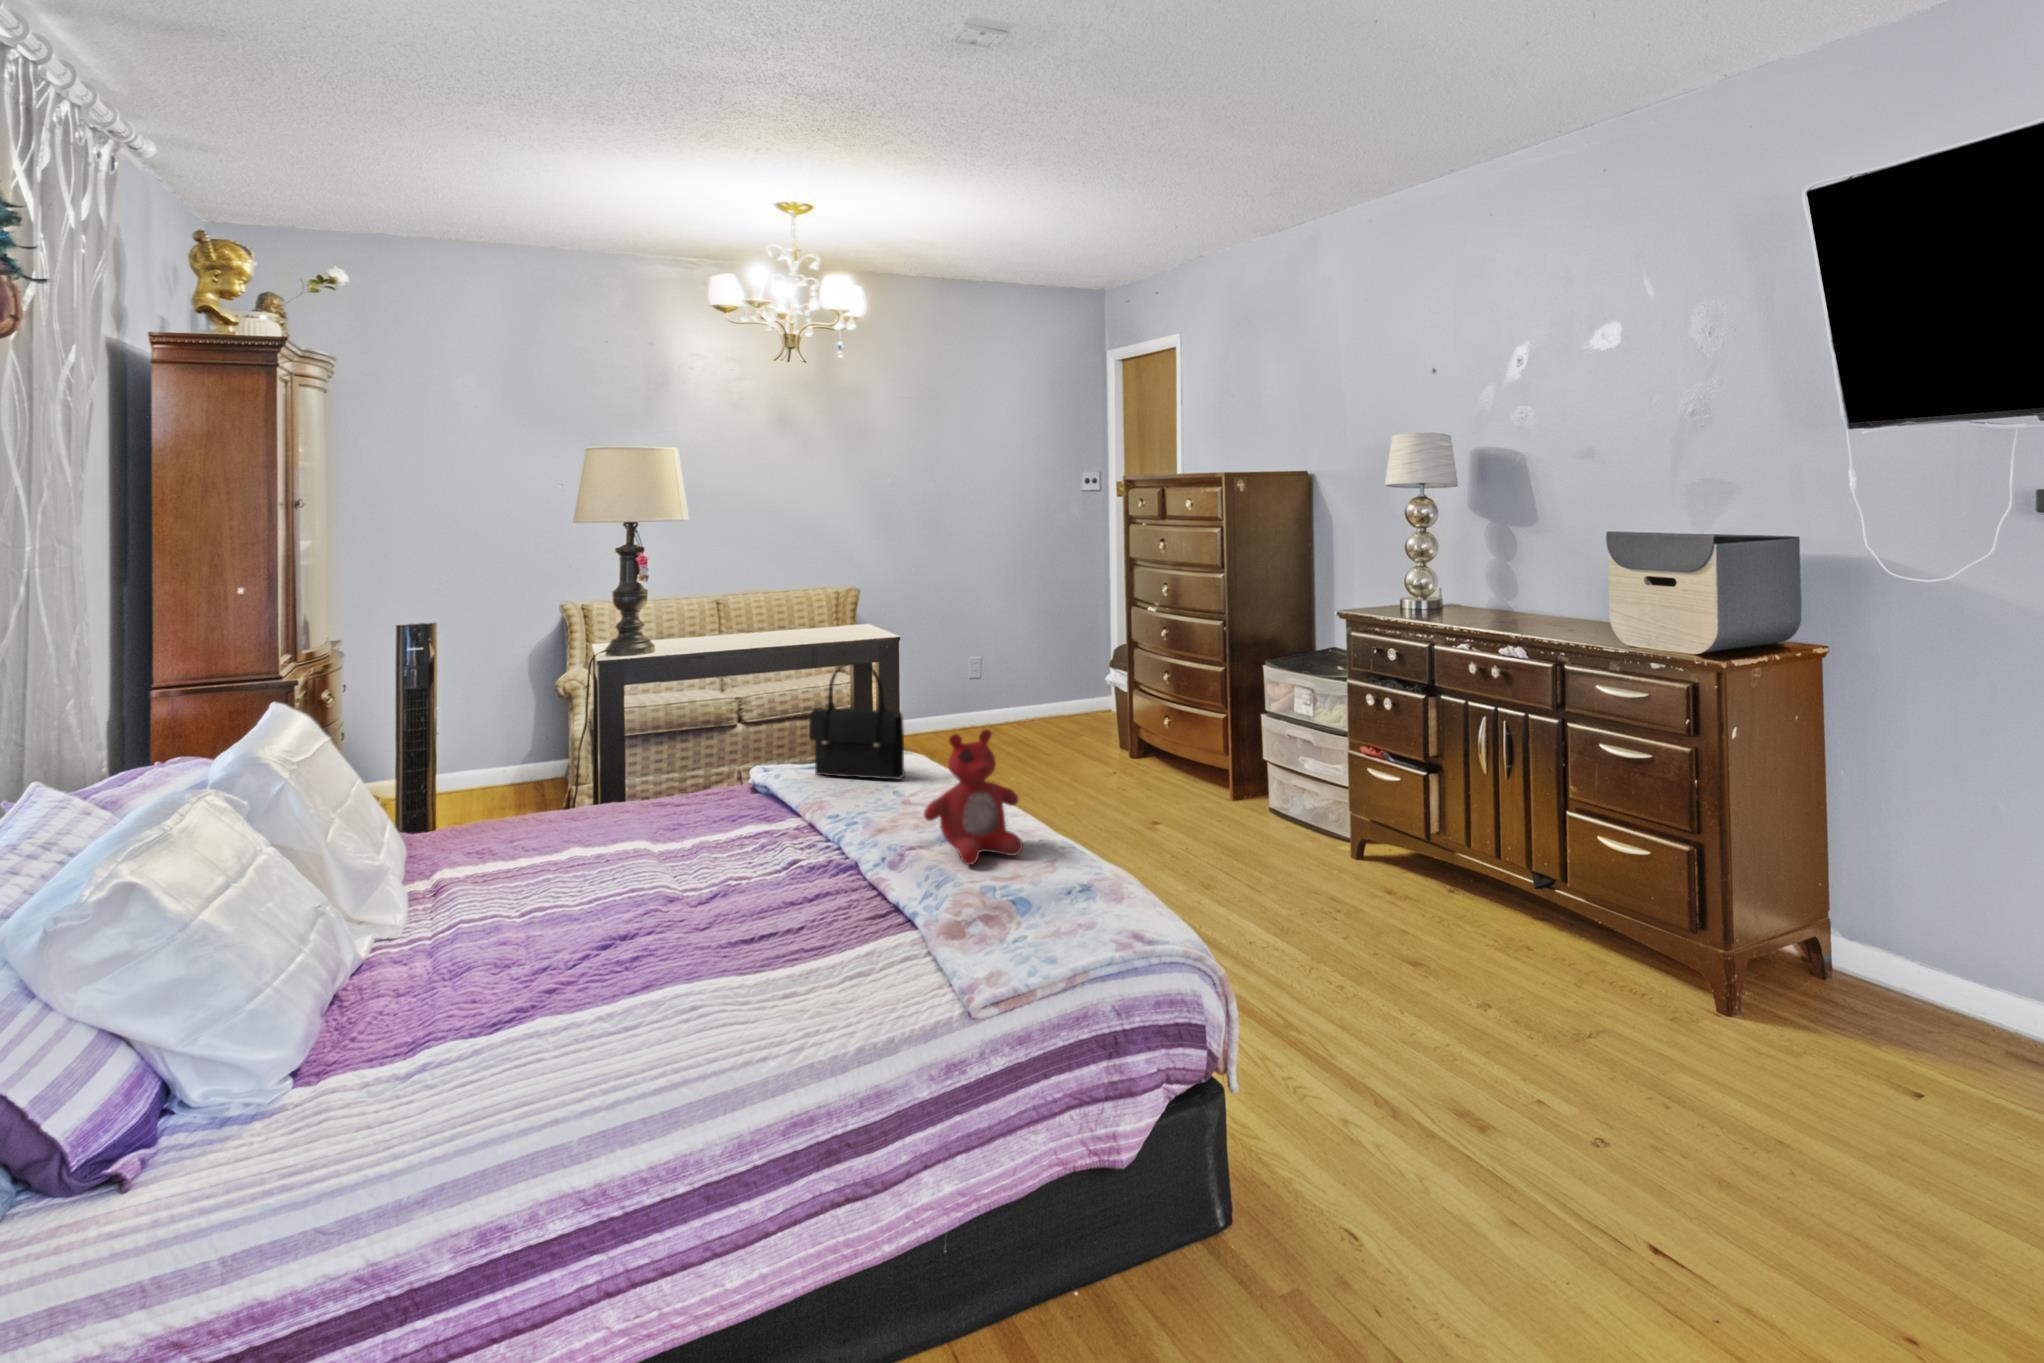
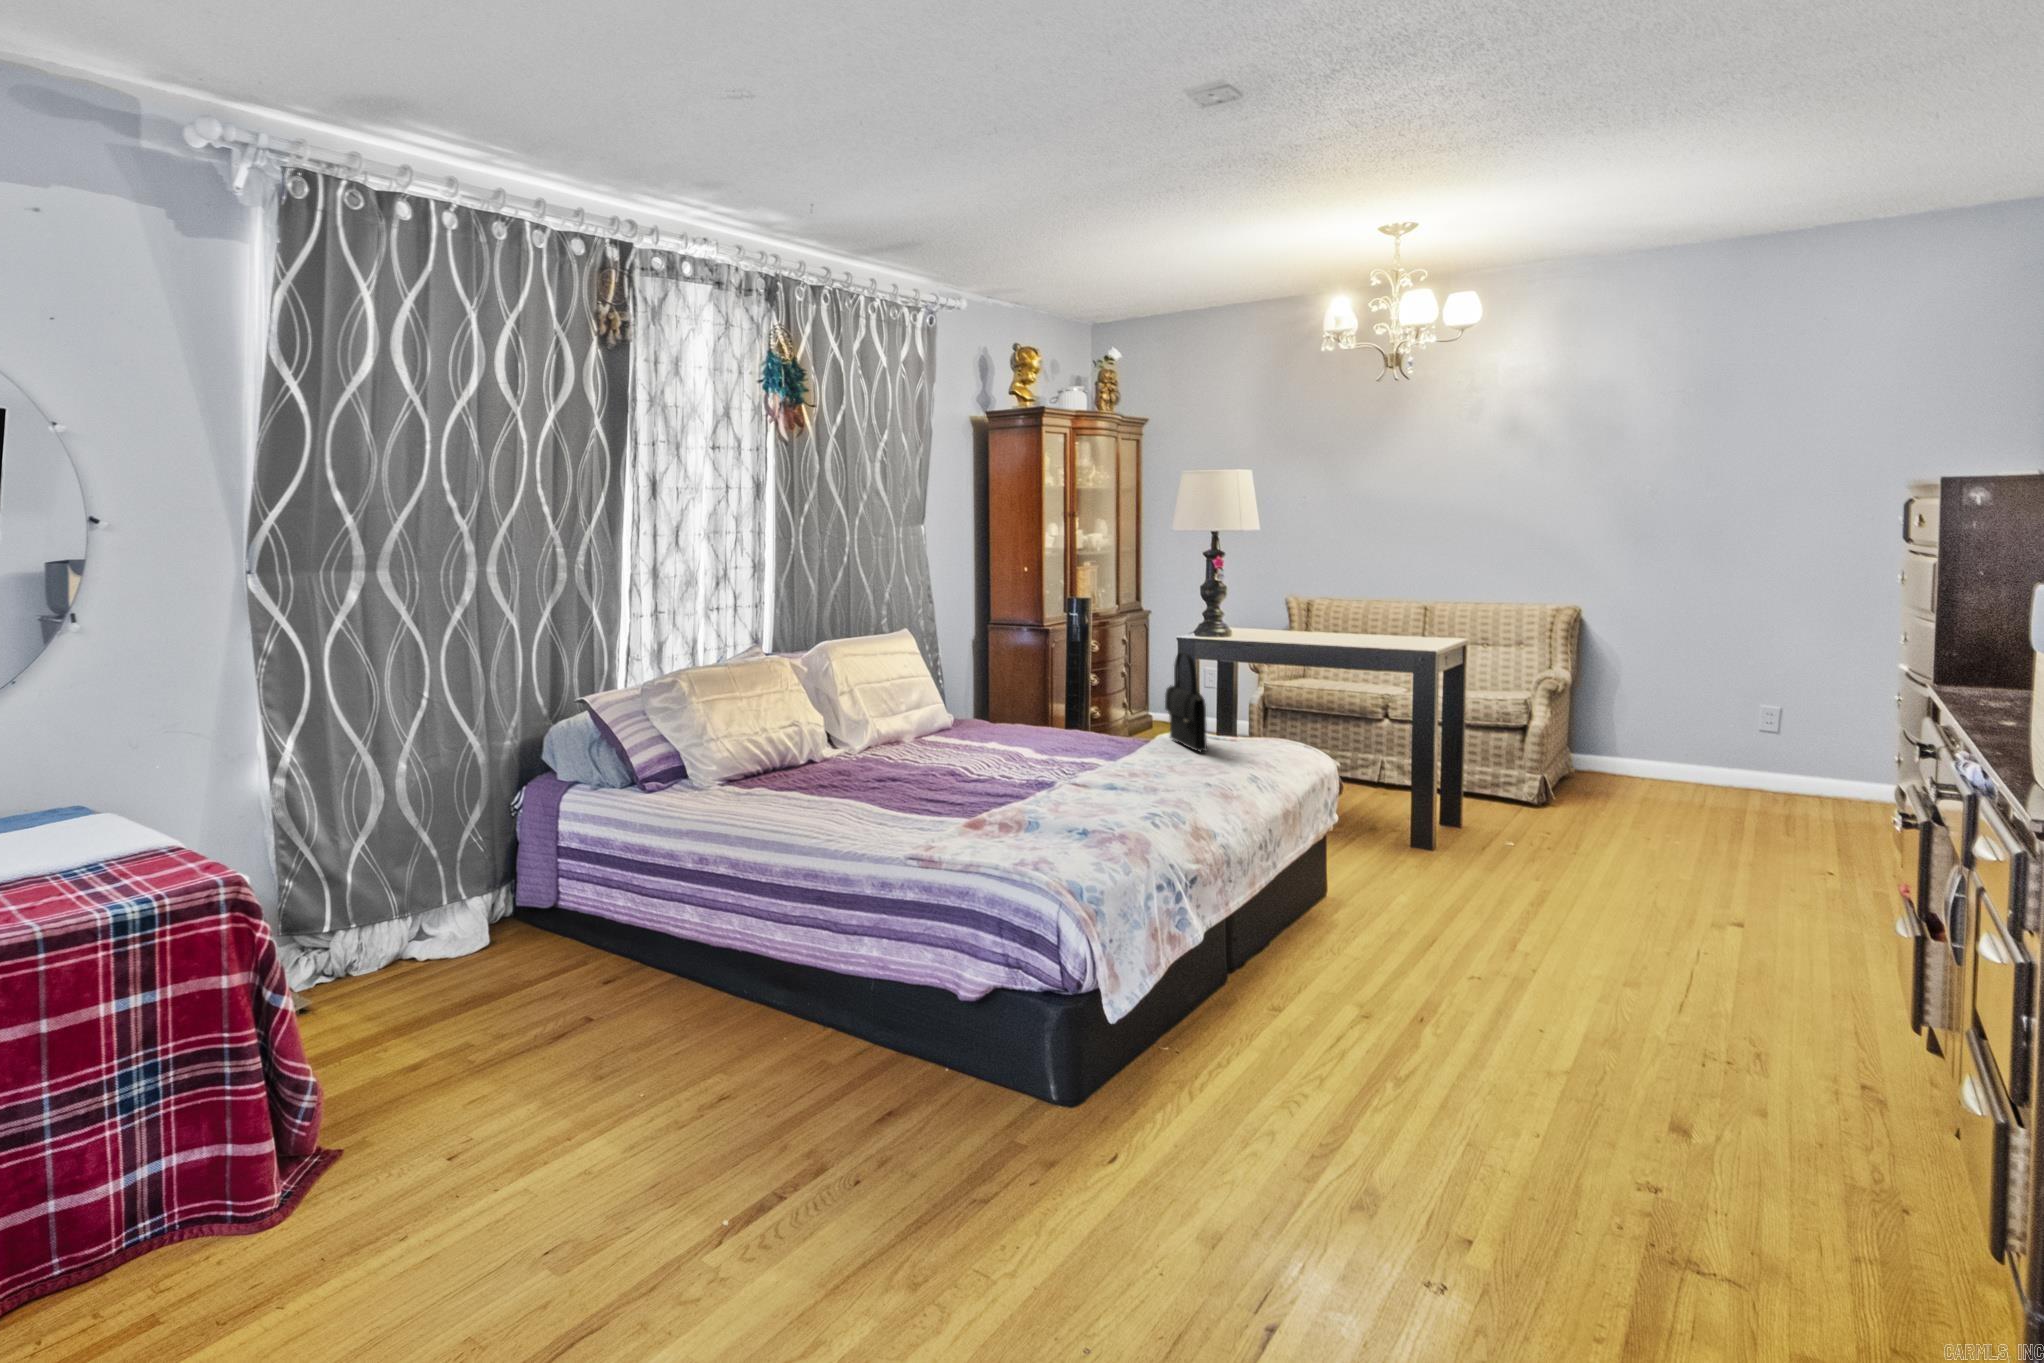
stuffed bear: present [924,730,1023,865] -> none [1064,703,1140,805]

